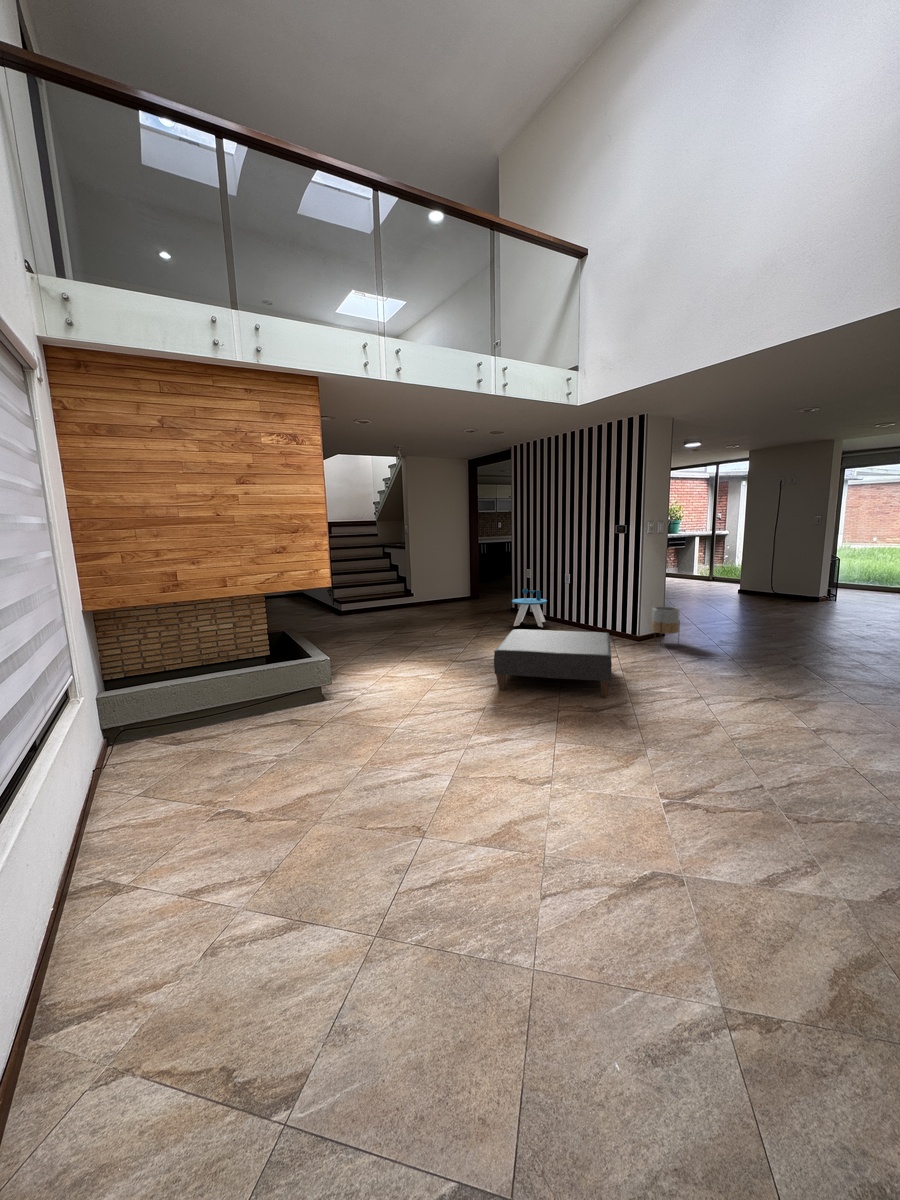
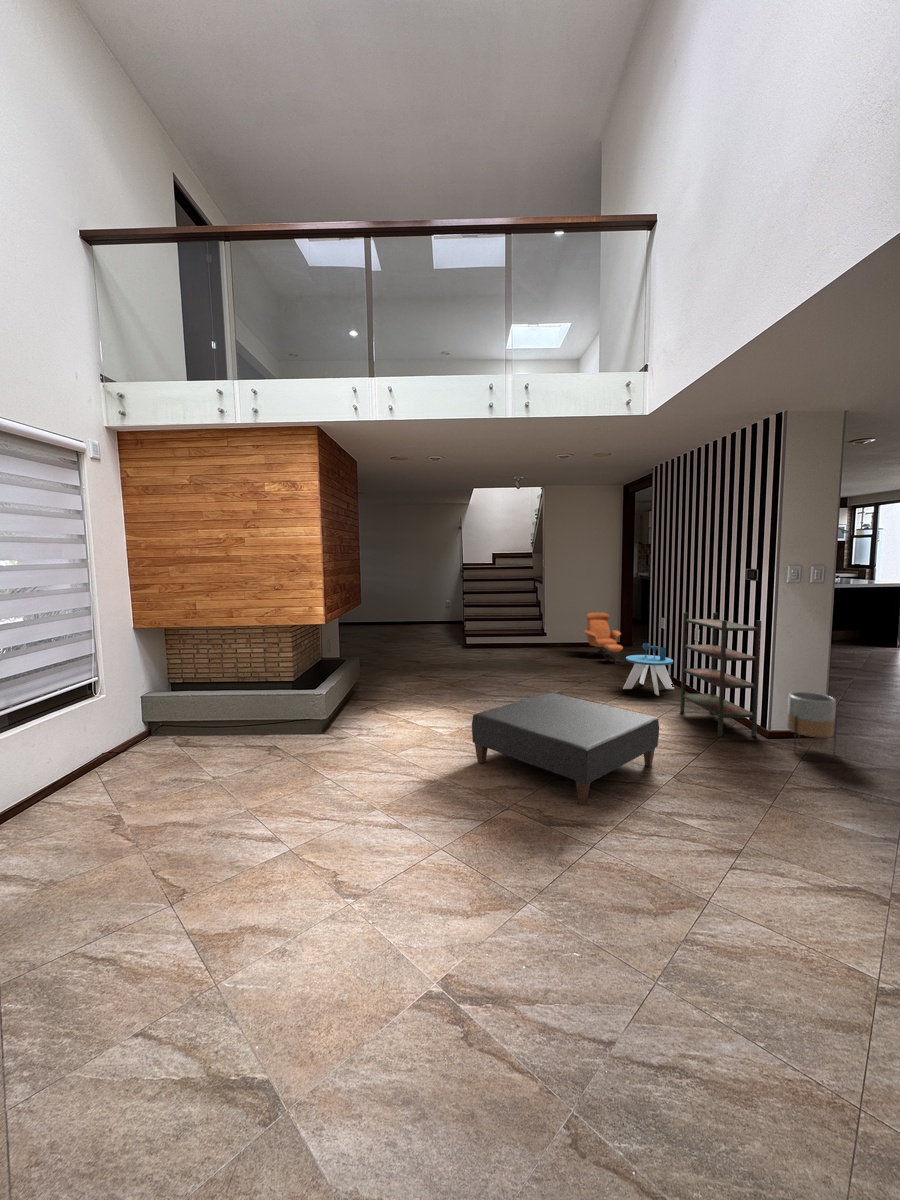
bookshelf: none [571,559,633,645] -> present [680,613,761,736]
lounge chair: none [447,570,485,611] -> present [584,612,623,662]

